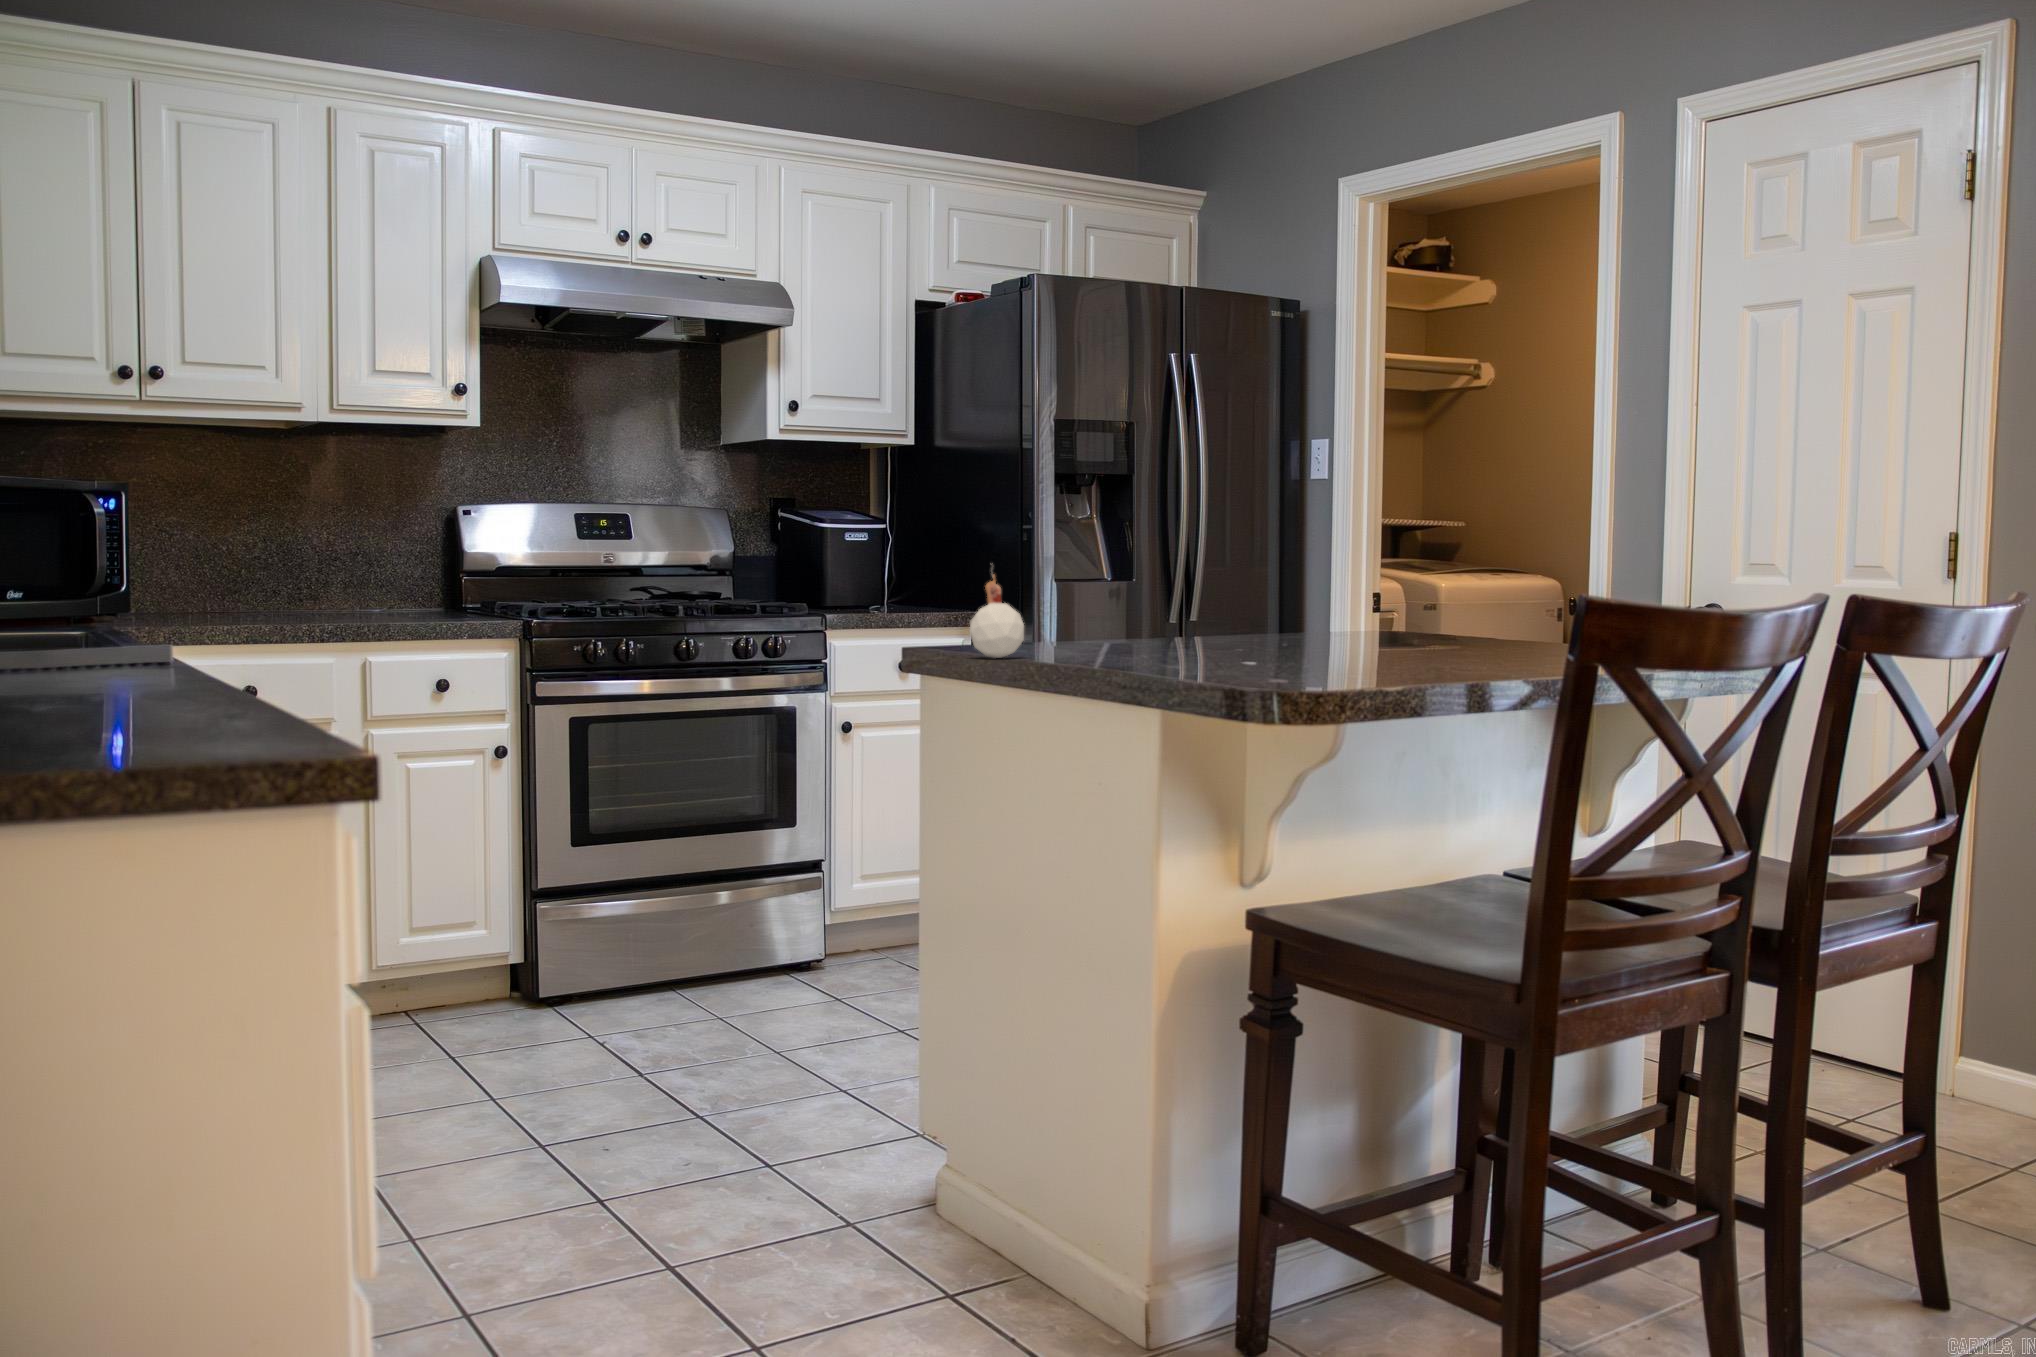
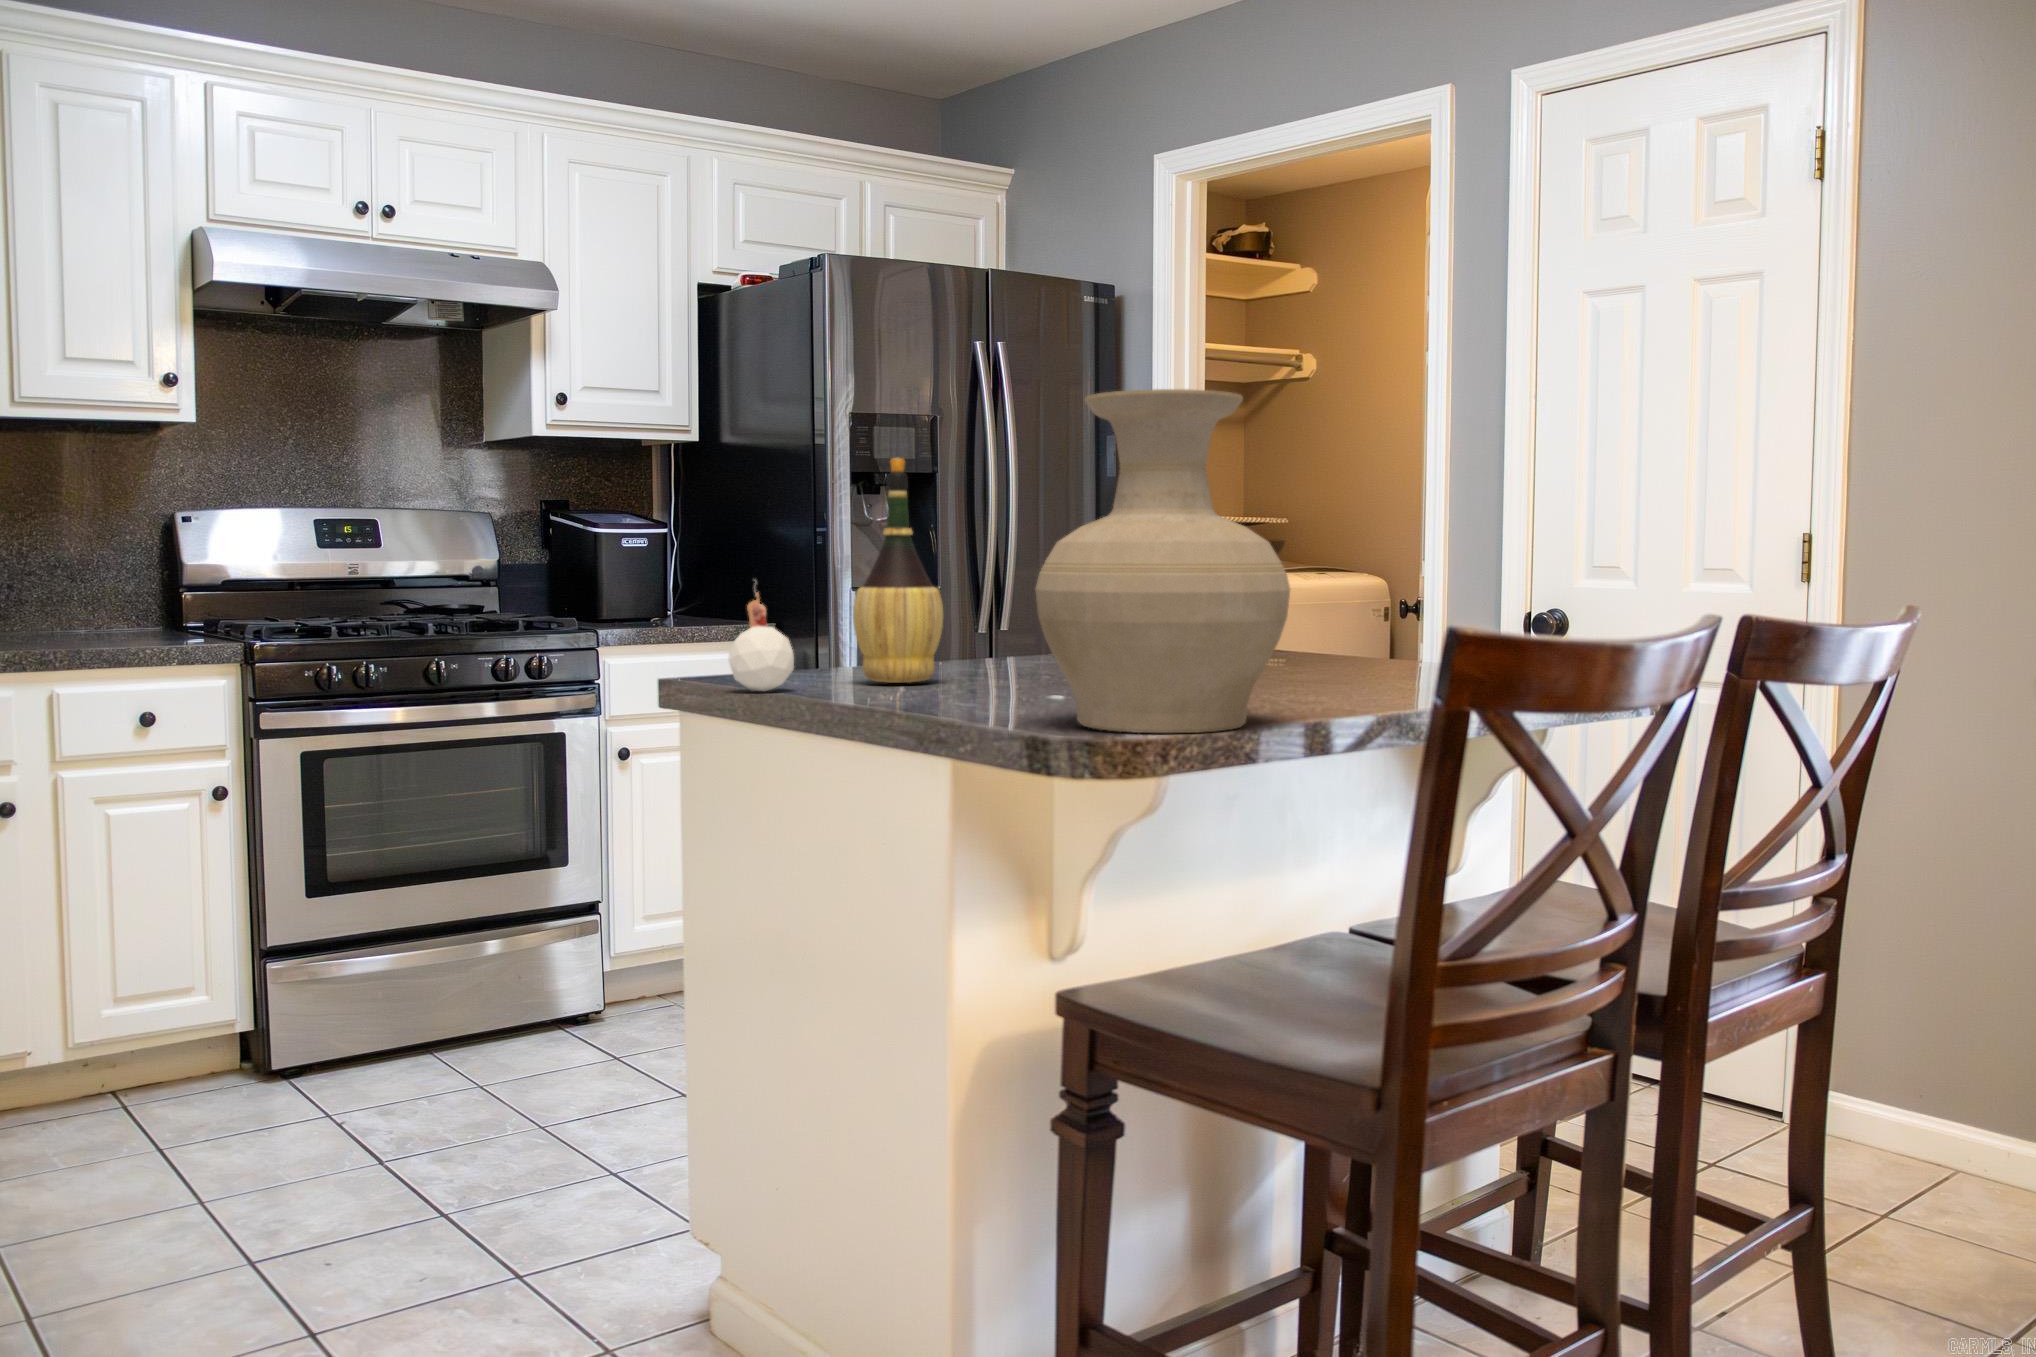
vase: none [1239,406,1451,684] -> present [1035,389,1291,733]
wine bottle: none [1072,461,1150,654] -> present [853,458,943,683]

